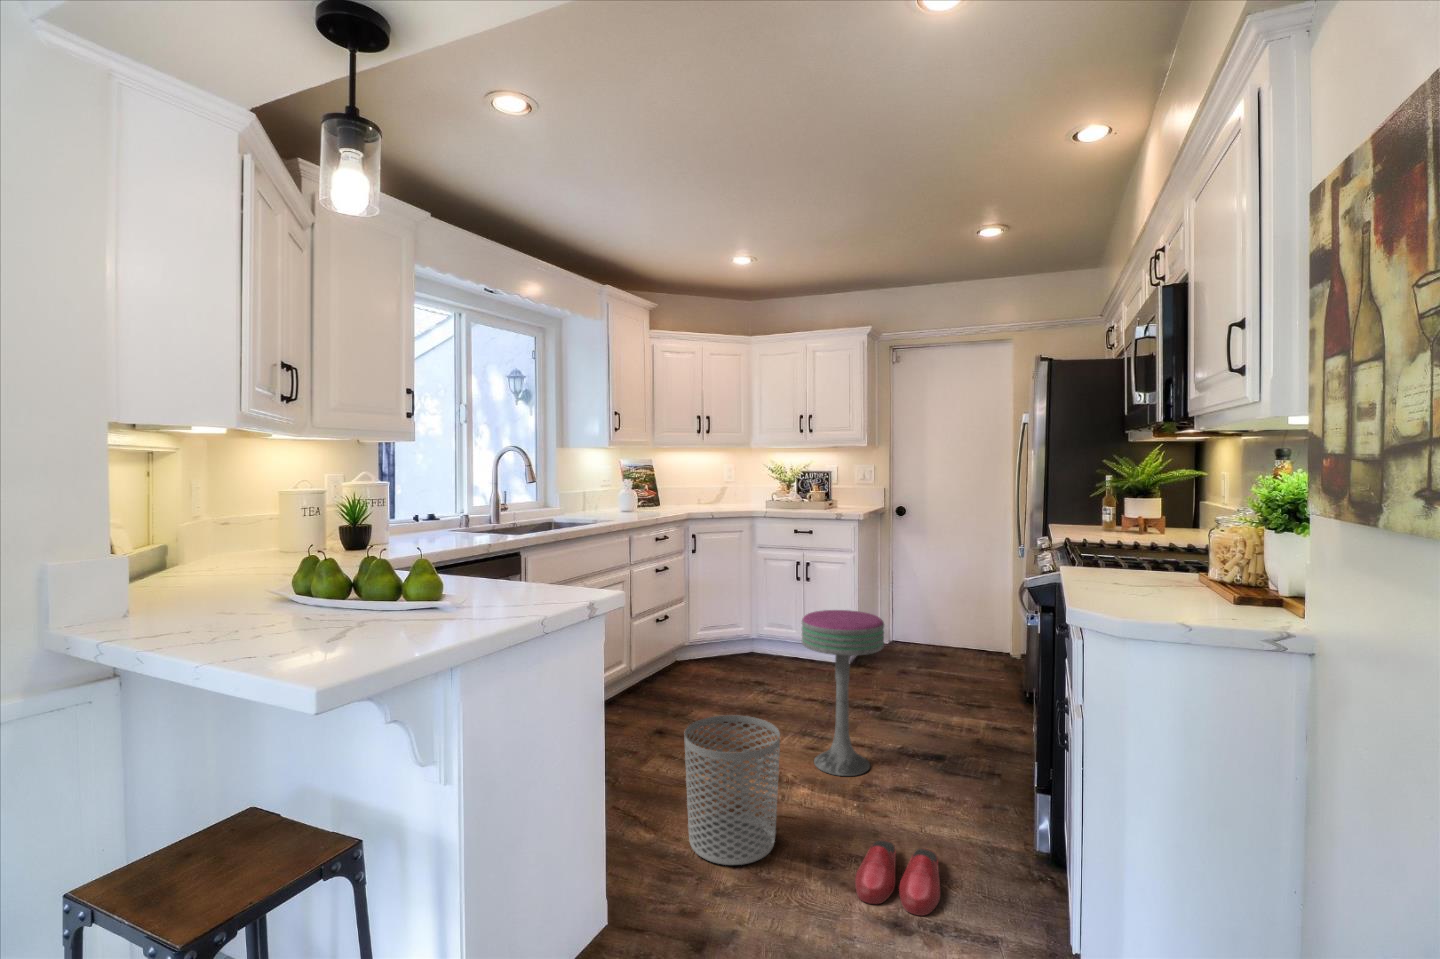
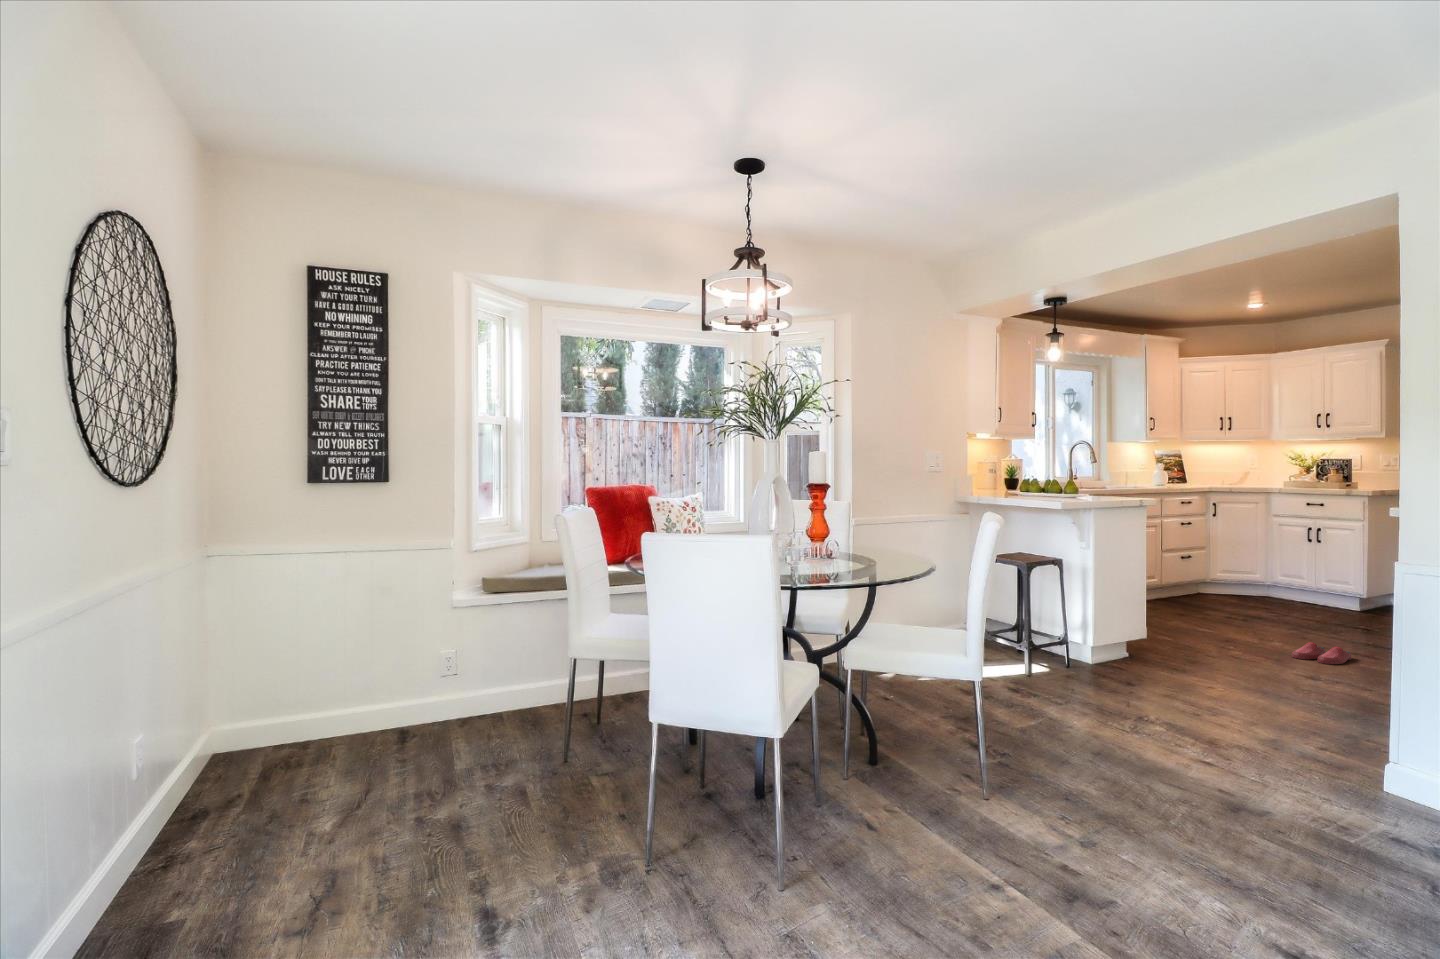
bar stool: present [802,610,884,776] -> none [1283,540,1346,637]
waste bin: present [684,715,780,865] -> none [1195,580,1253,644]

